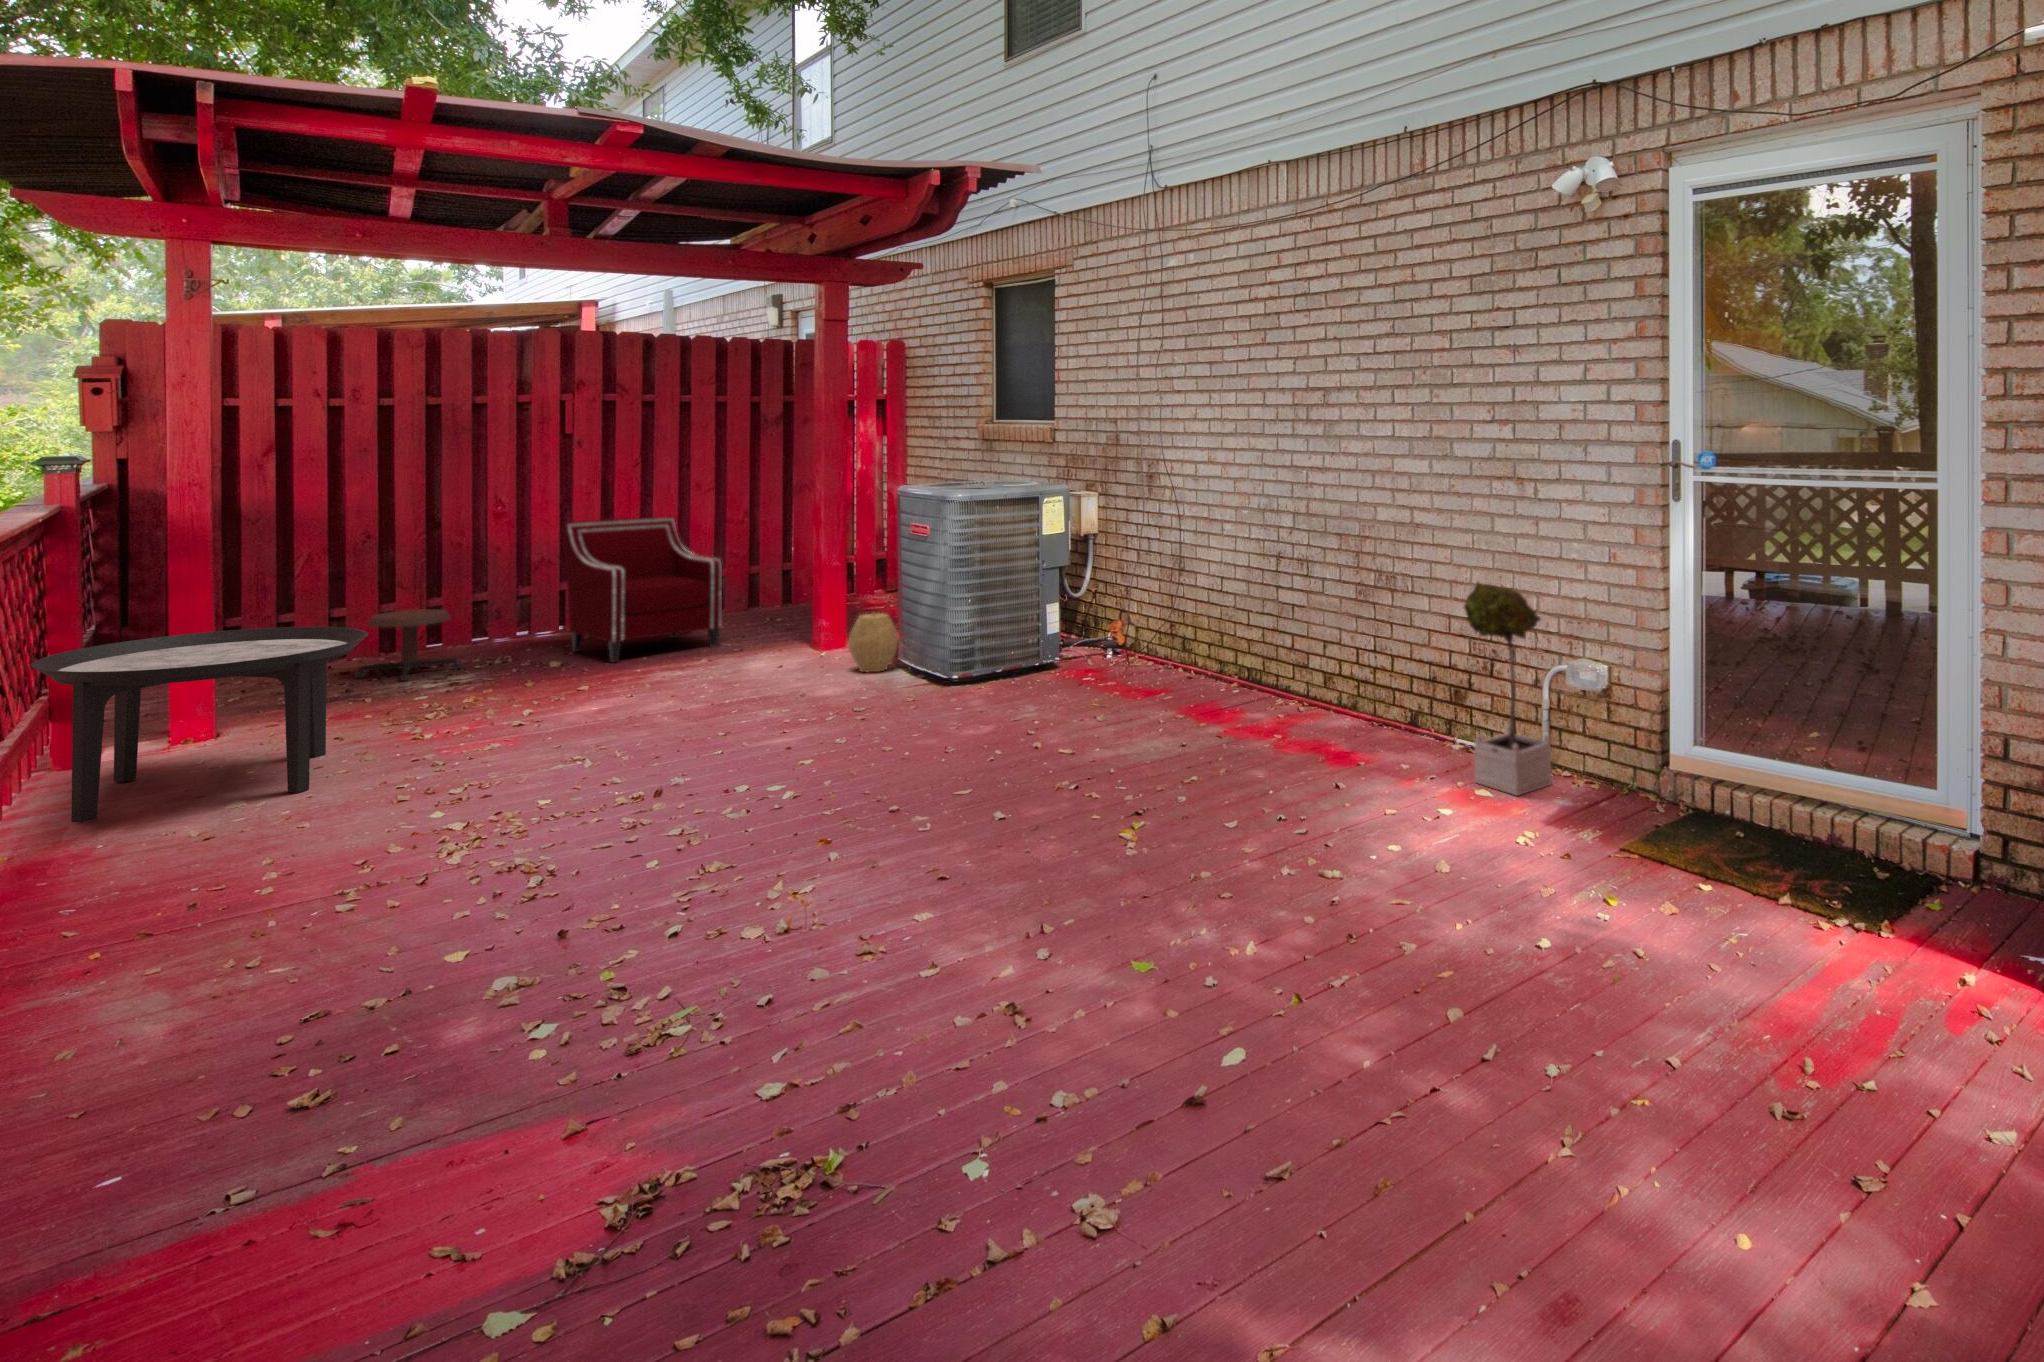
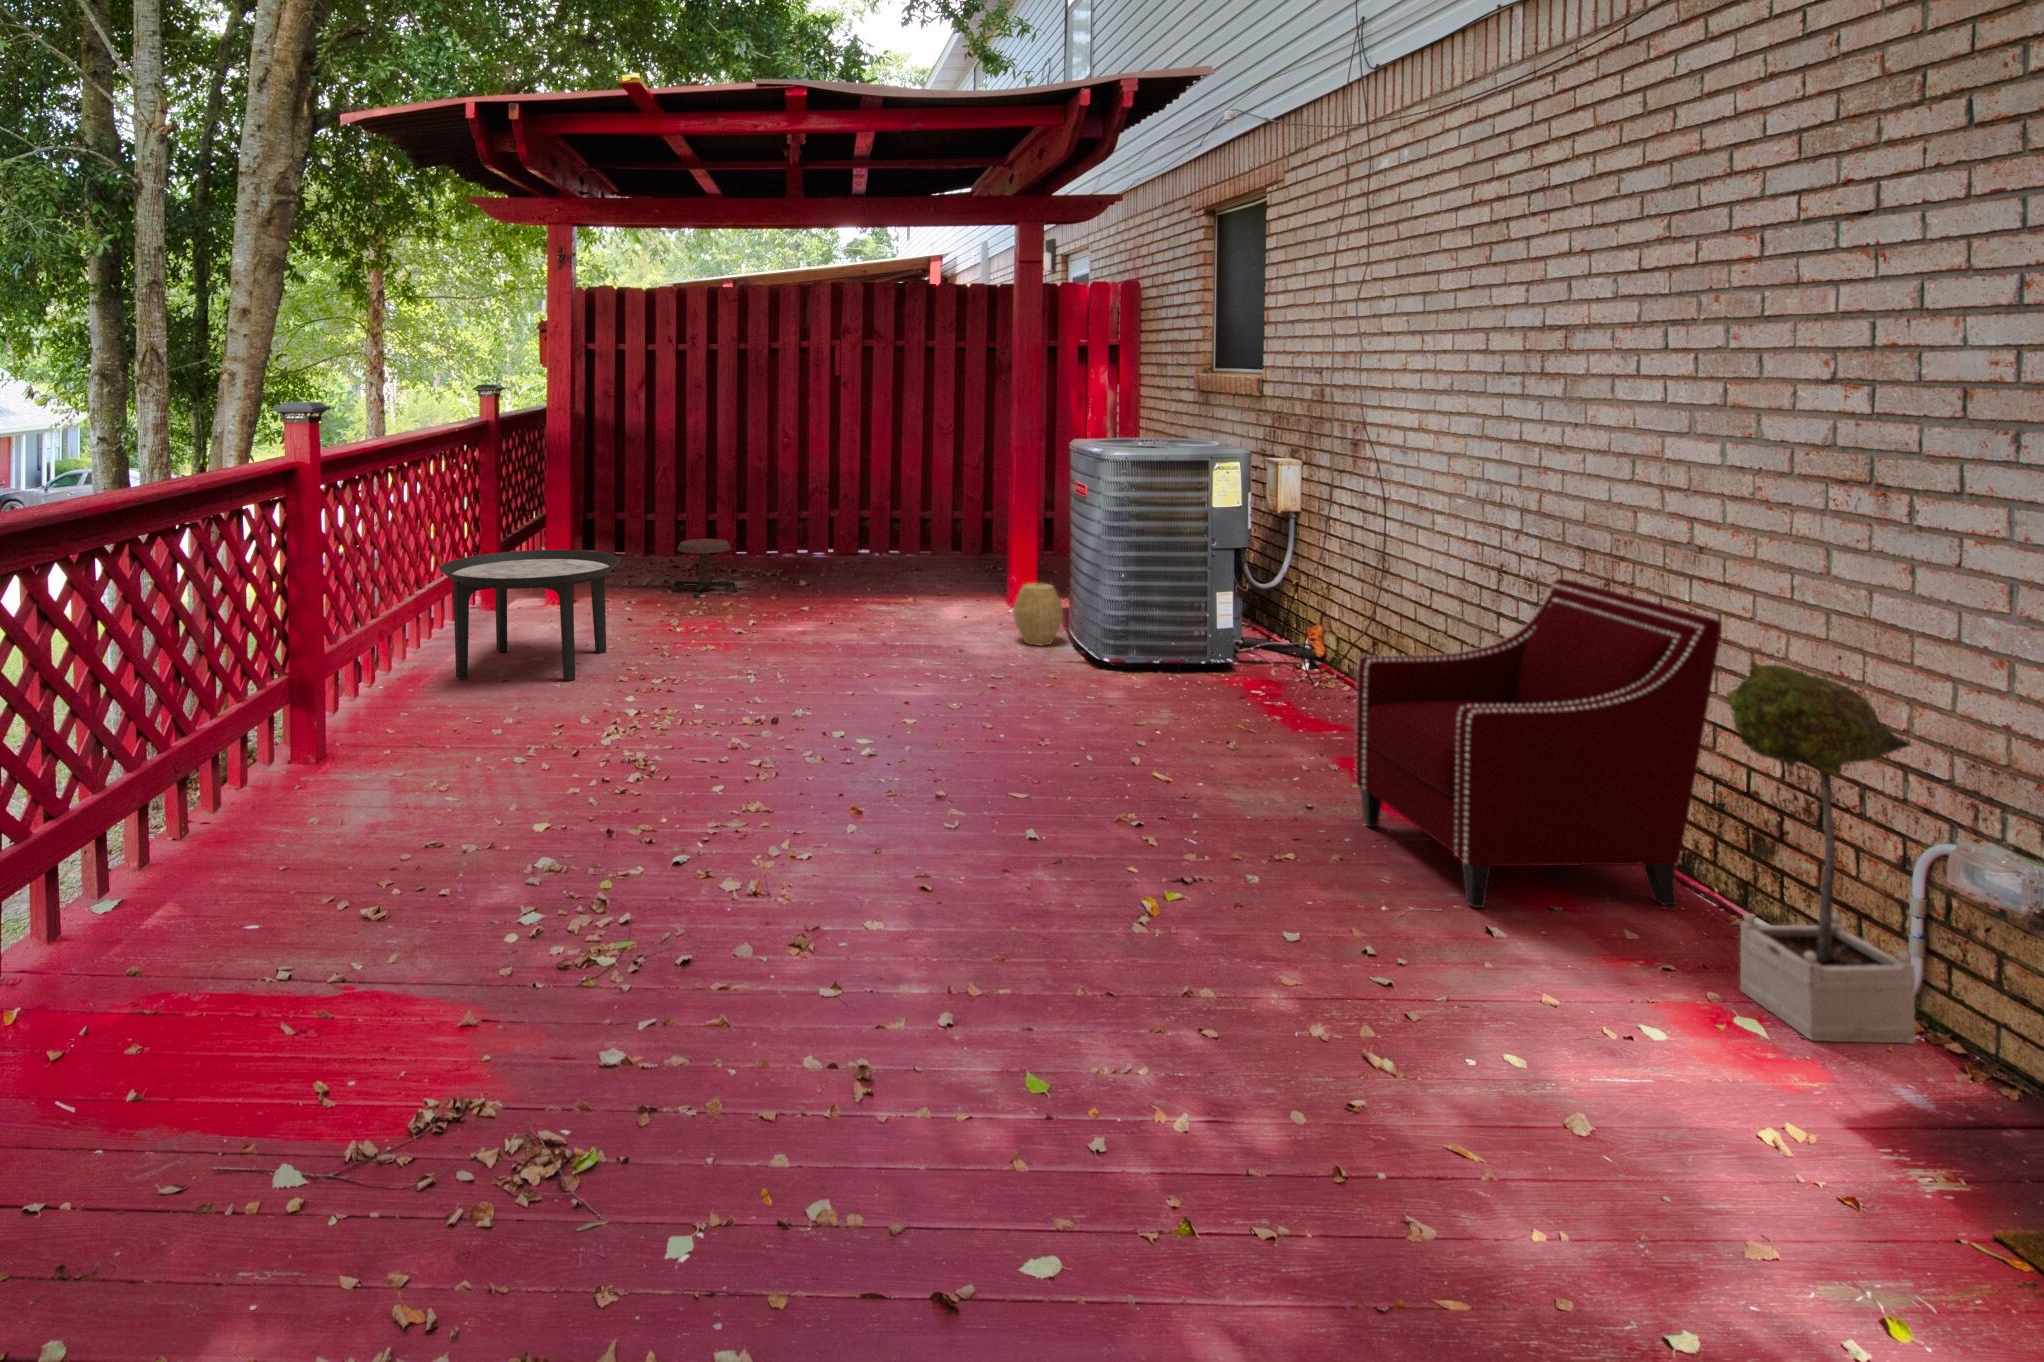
armchair: present [564,517,722,662] -> present [1355,579,1721,908]

